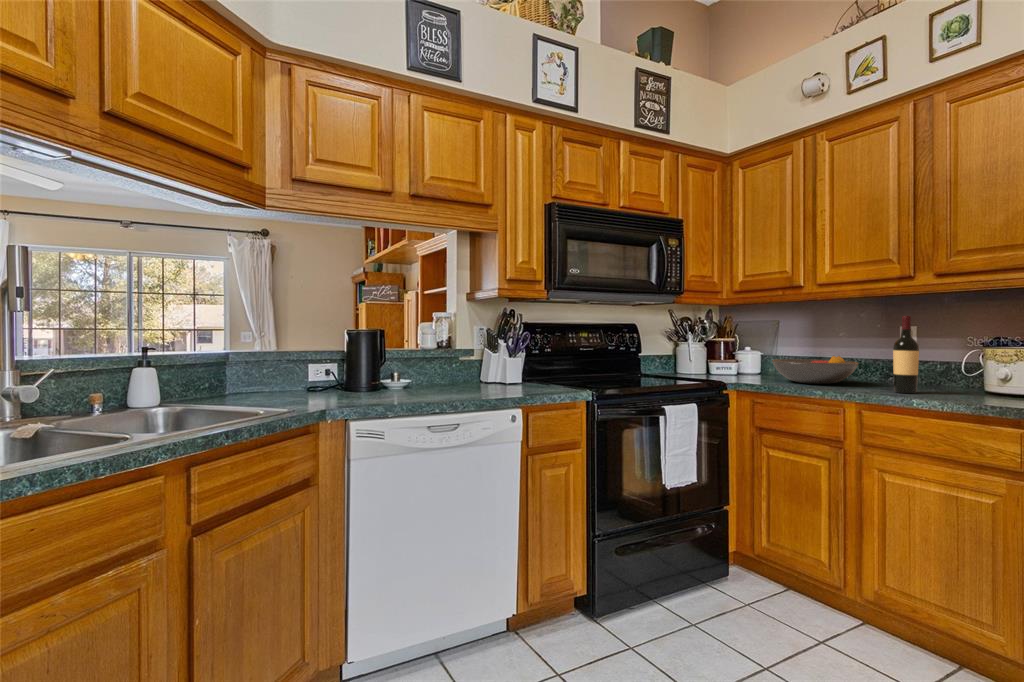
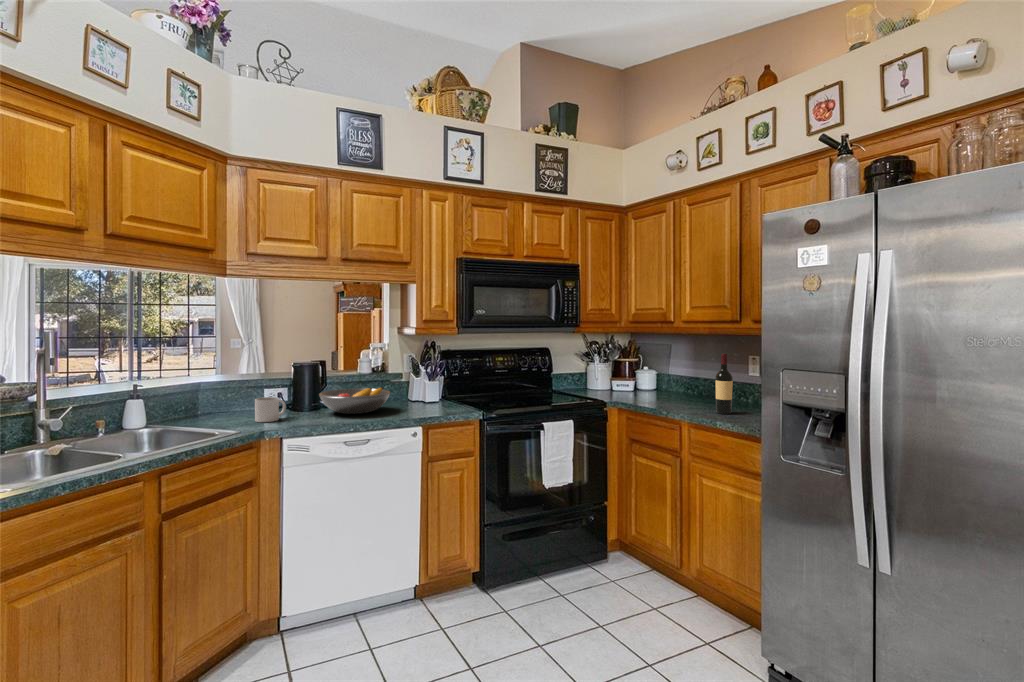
fruit bowl: present [772,356,858,384] -> present [319,387,390,414]
mug: none [304,369,343,400] -> present [255,397,286,422]

